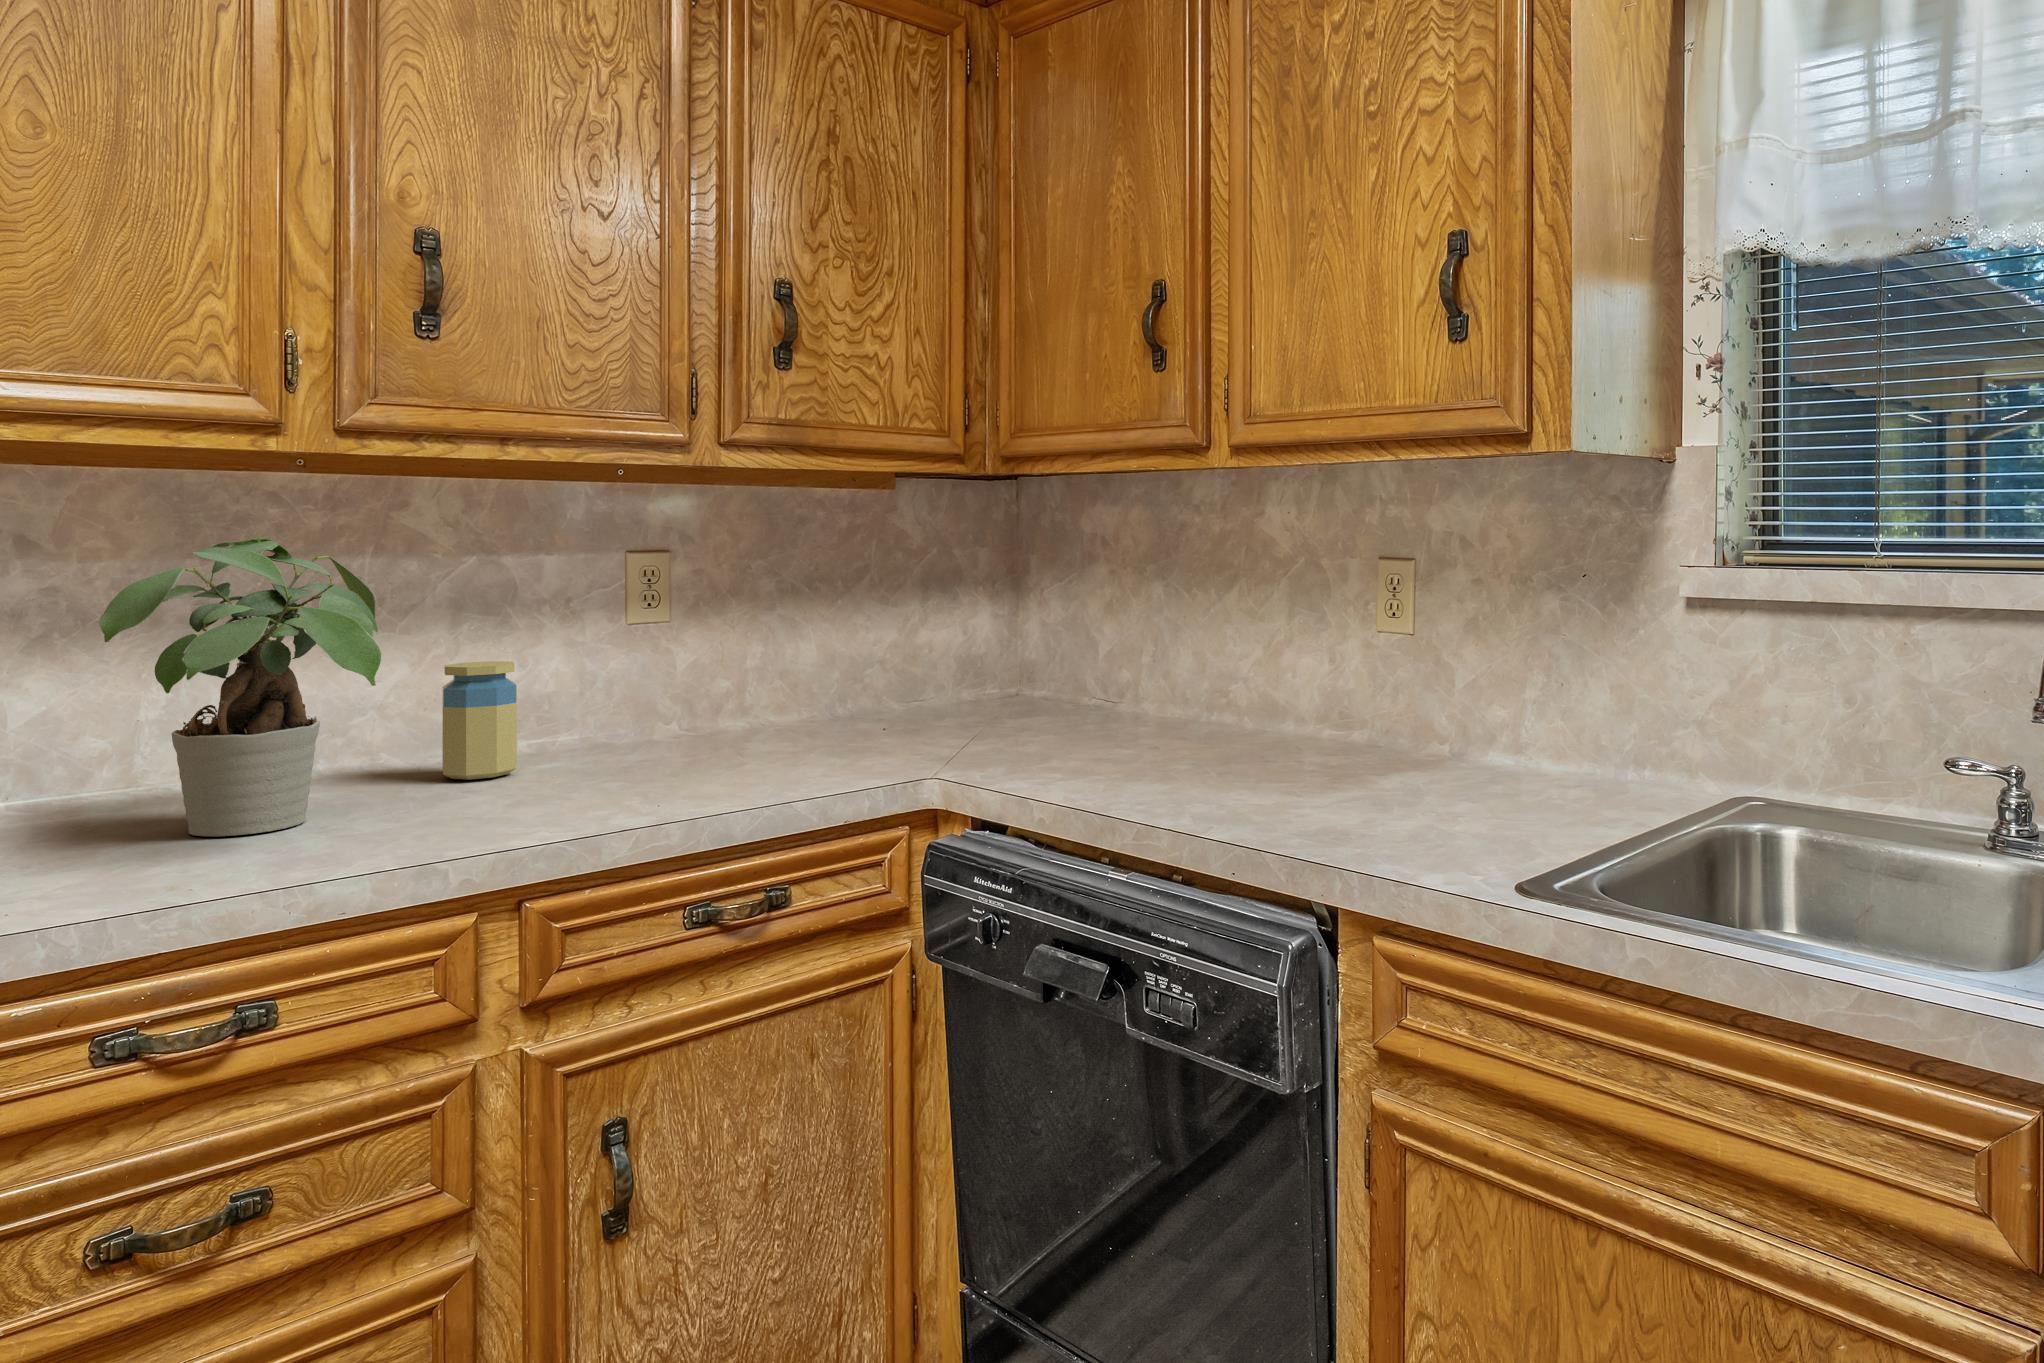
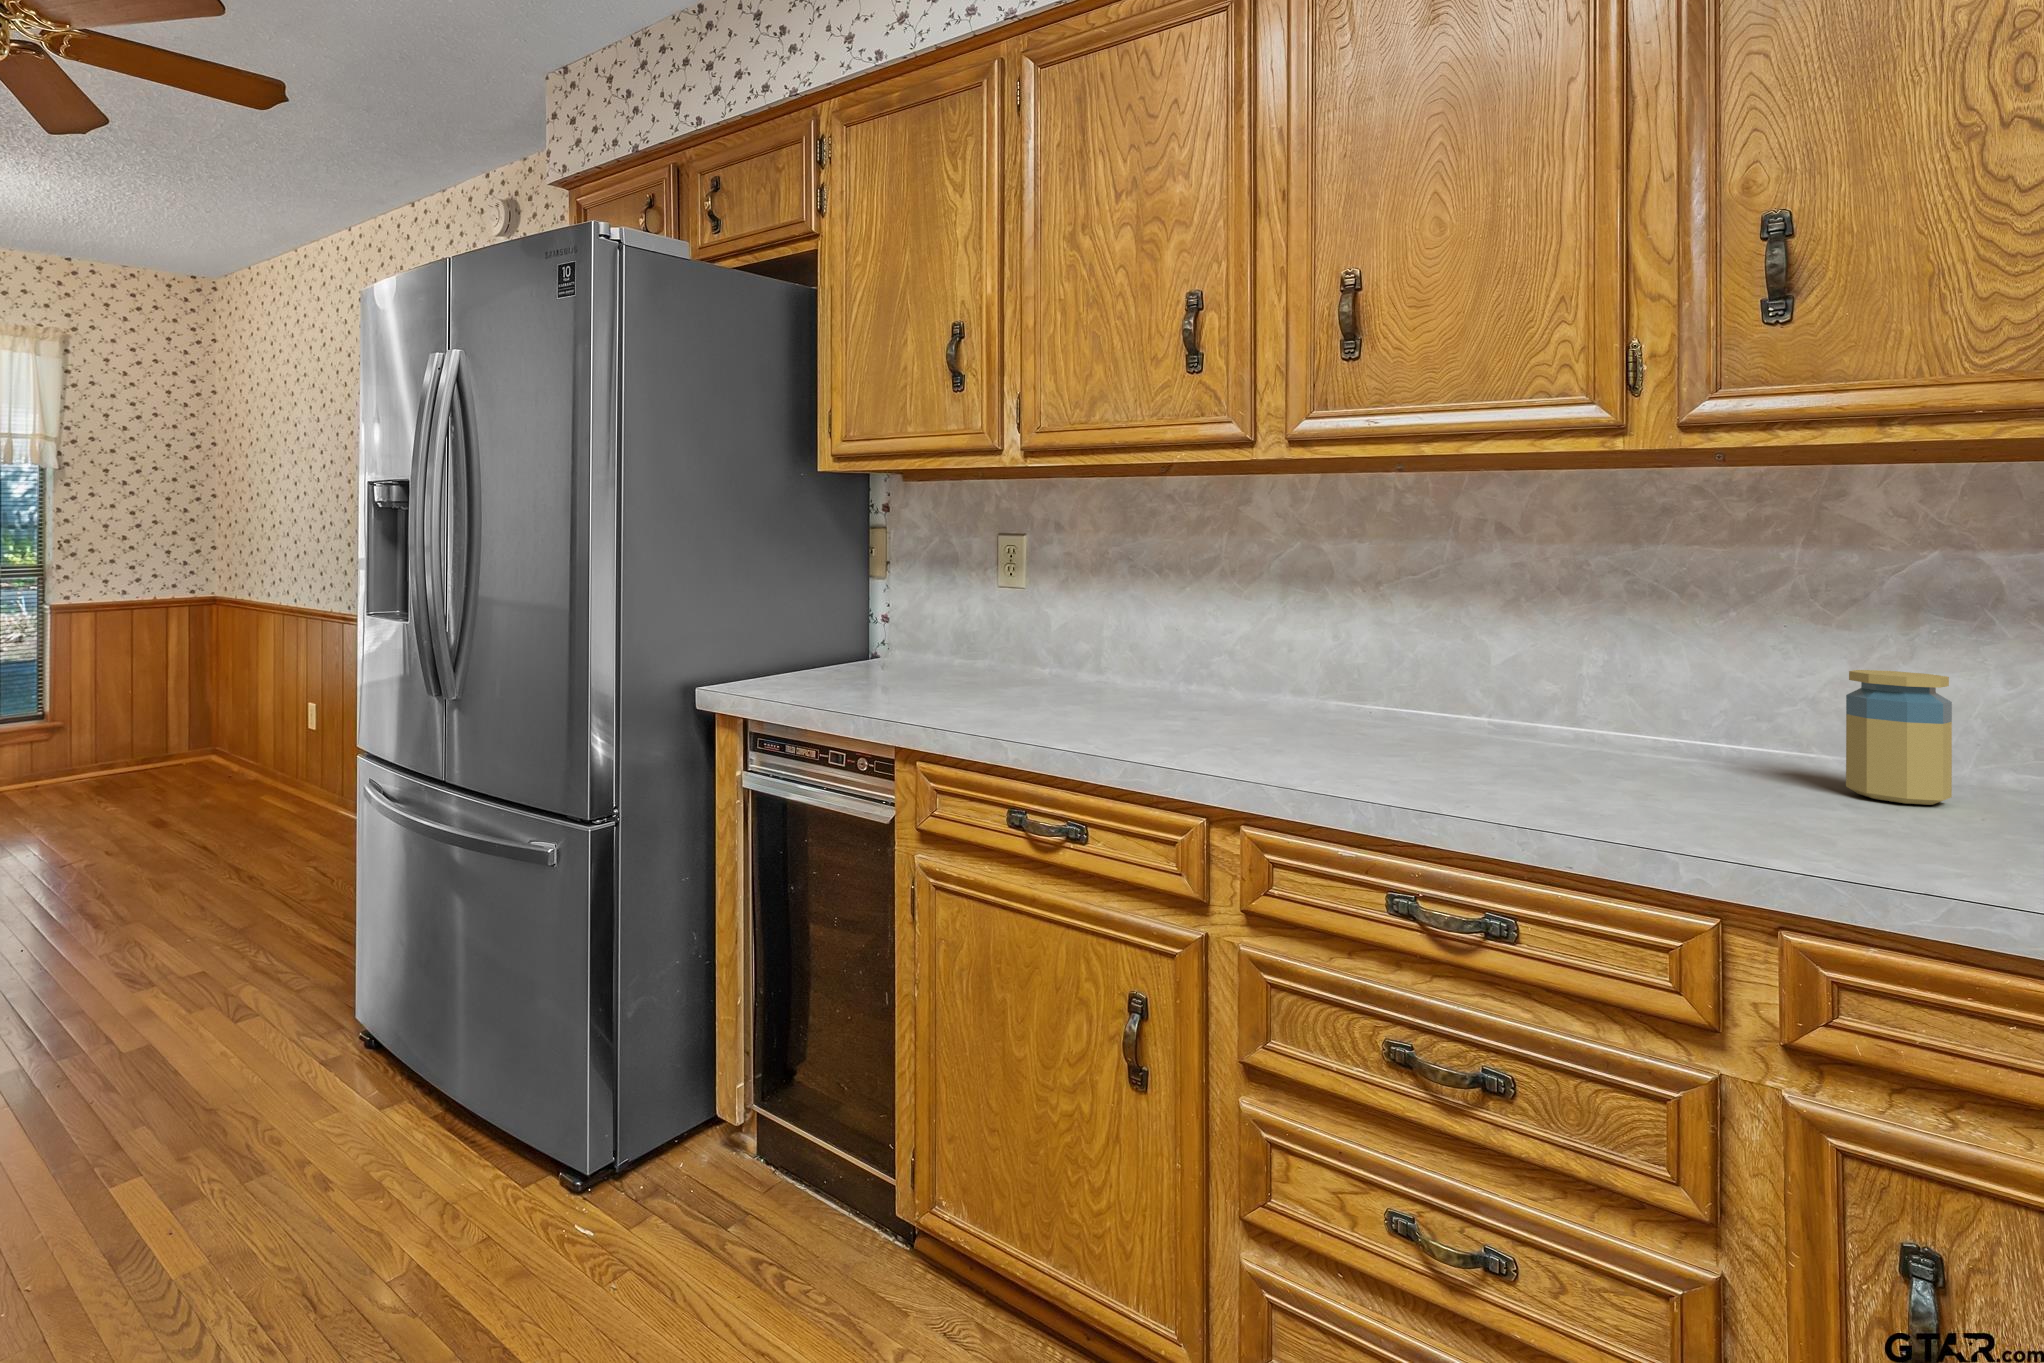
potted plant: present [99,538,382,836] -> none [1470,529,1758,790]

